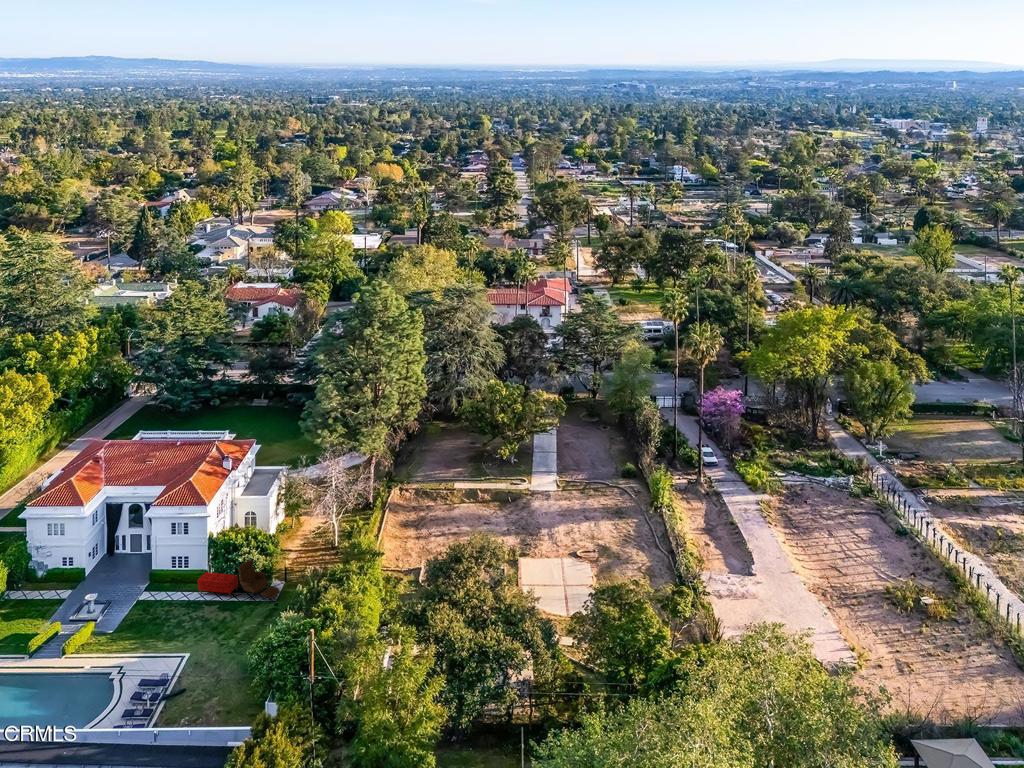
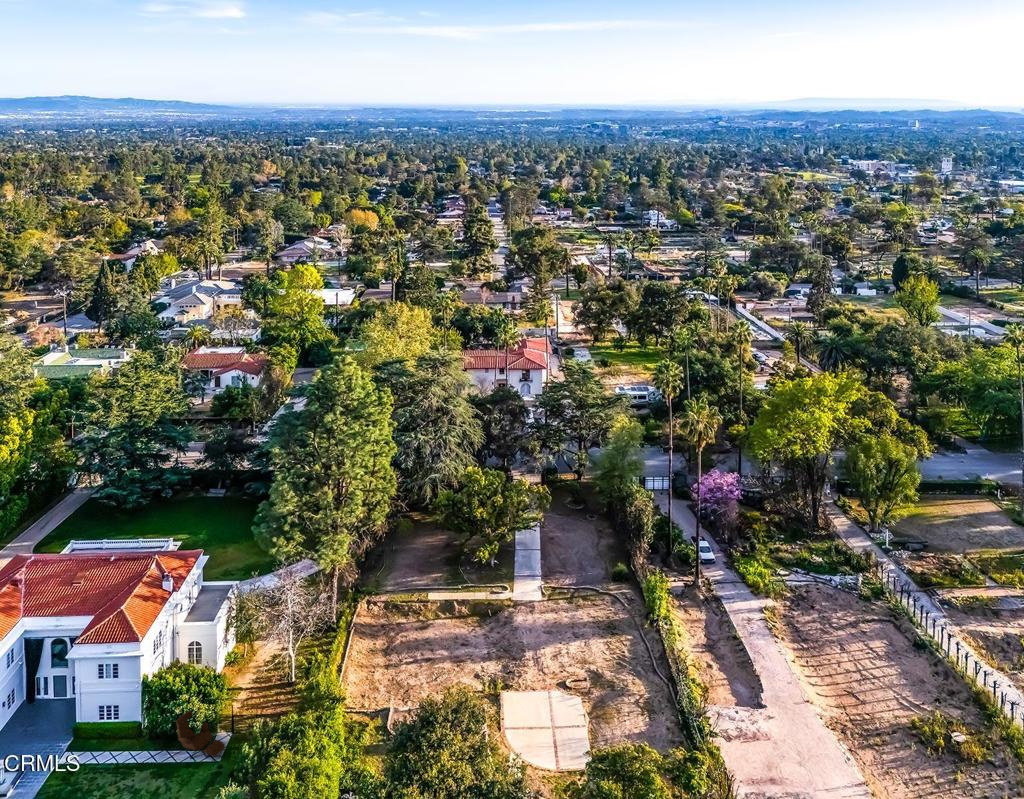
bench: present [198,572,238,597] -> none [129,724,177,755]

